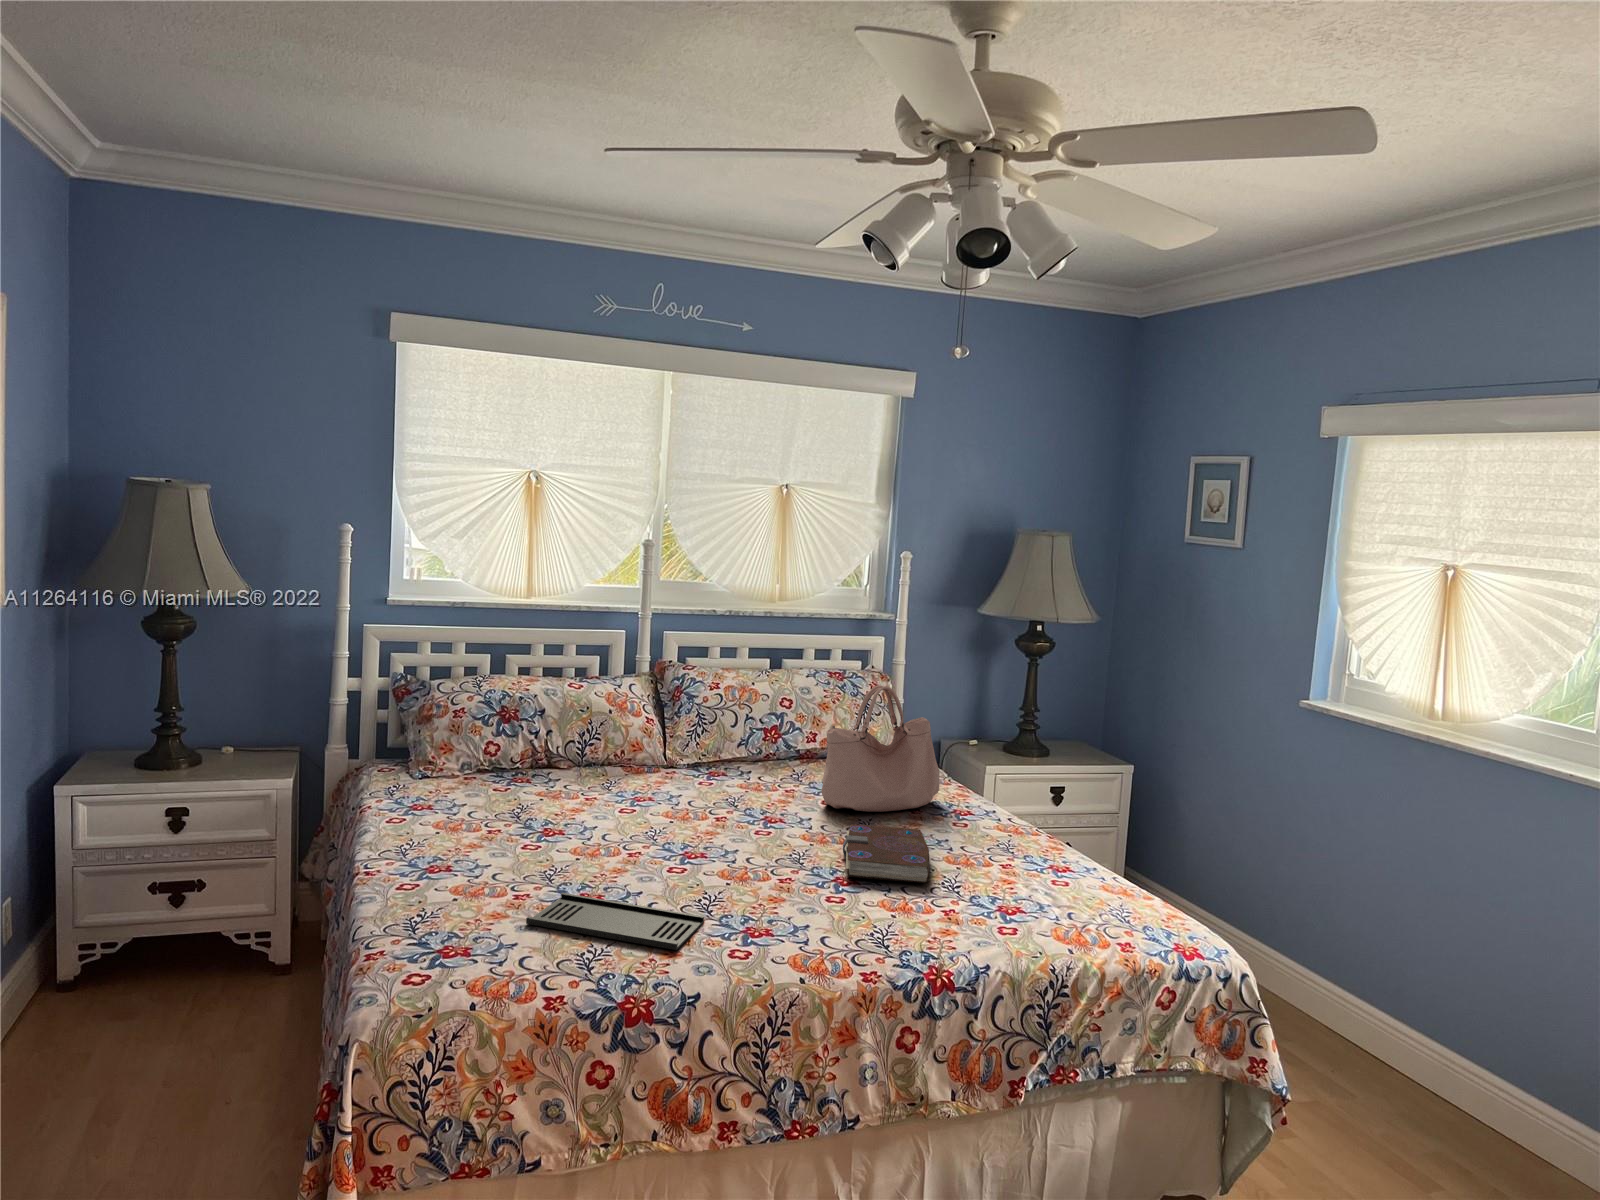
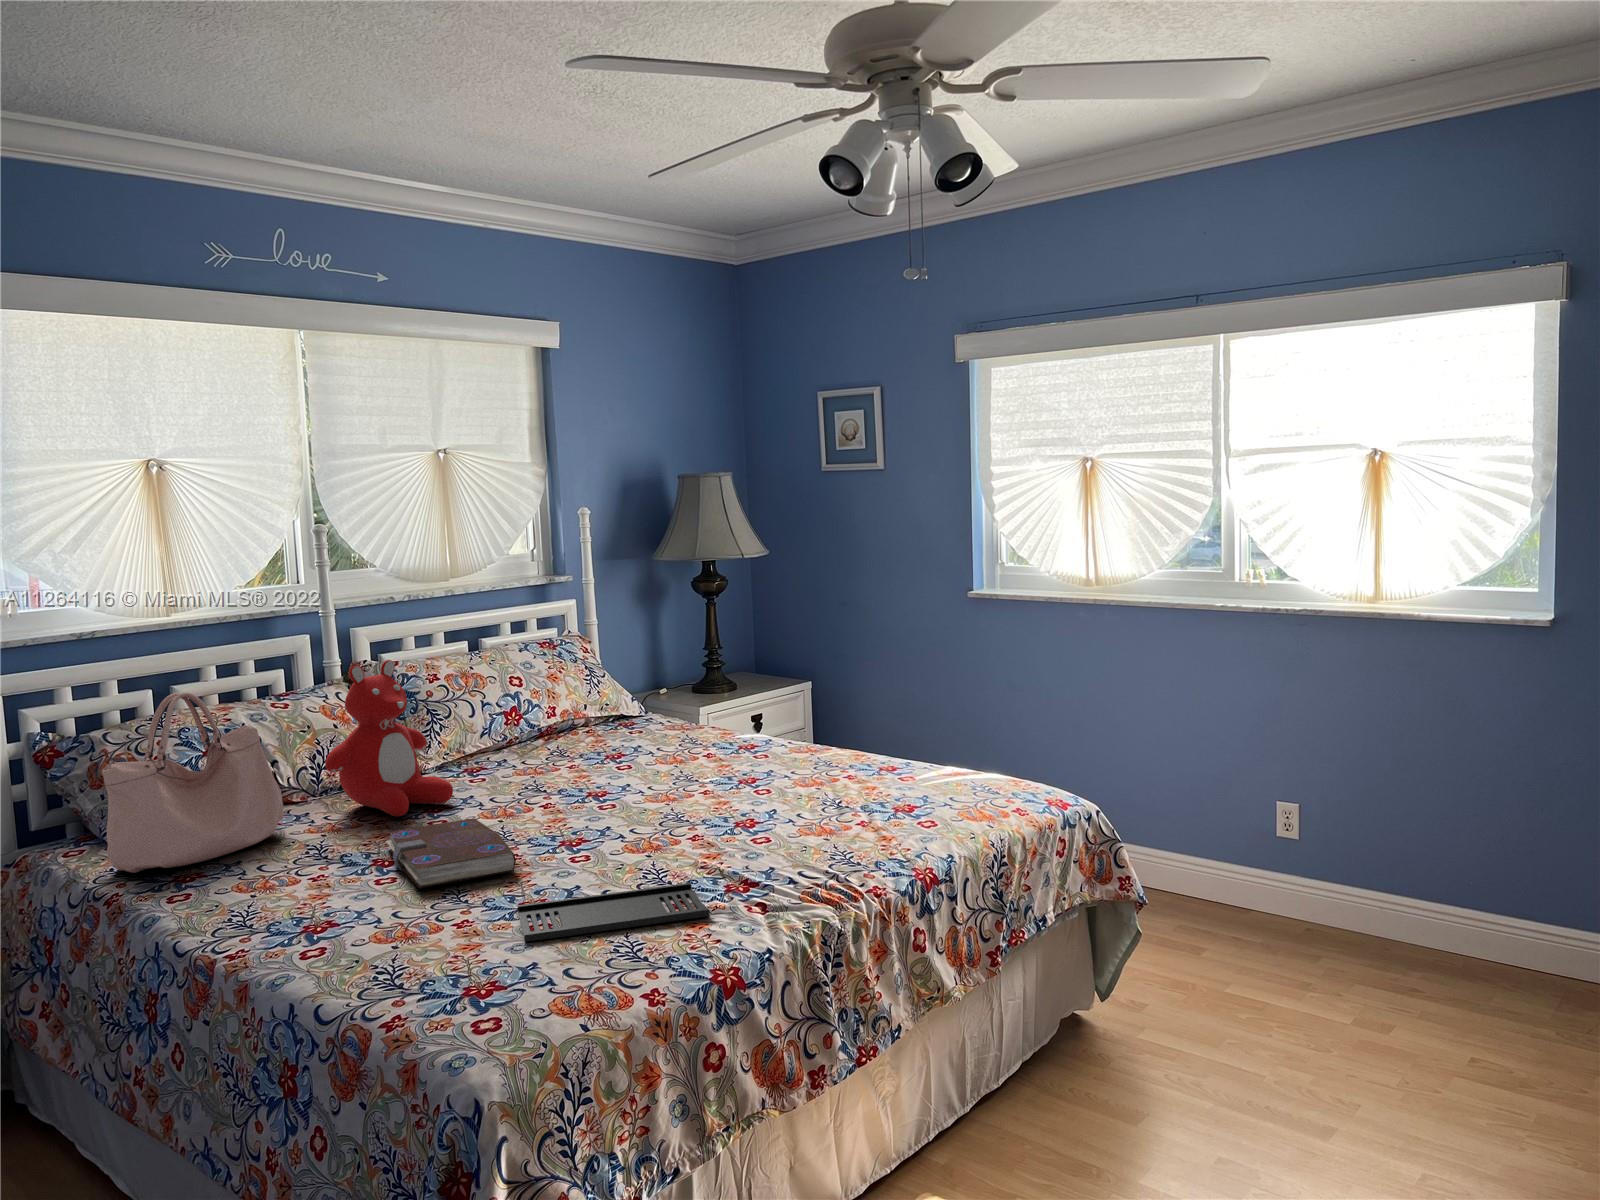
teddy bear: none [566,666,662,797] -> present [325,660,453,816]
handbag: present [822,685,940,812] -> present [102,692,284,873]
book: present [843,824,929,883] -> present [386,818,516,889]

